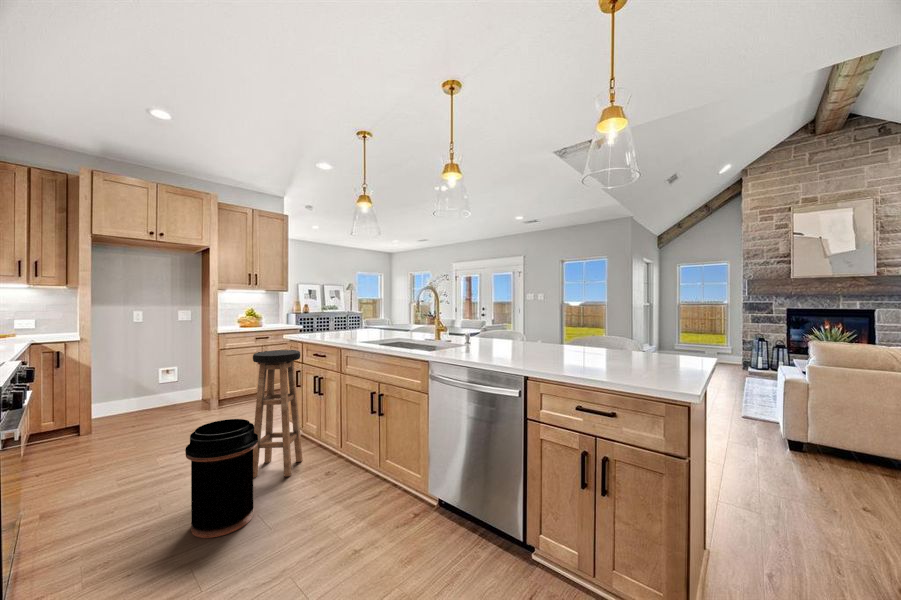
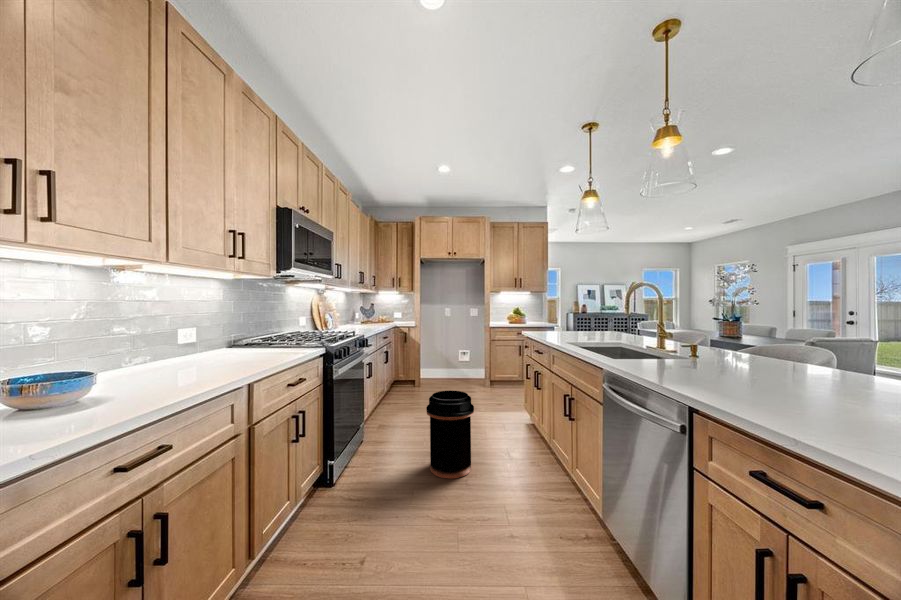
bar stool: present [253,350,303,477] -> none [483,341,528,452]

